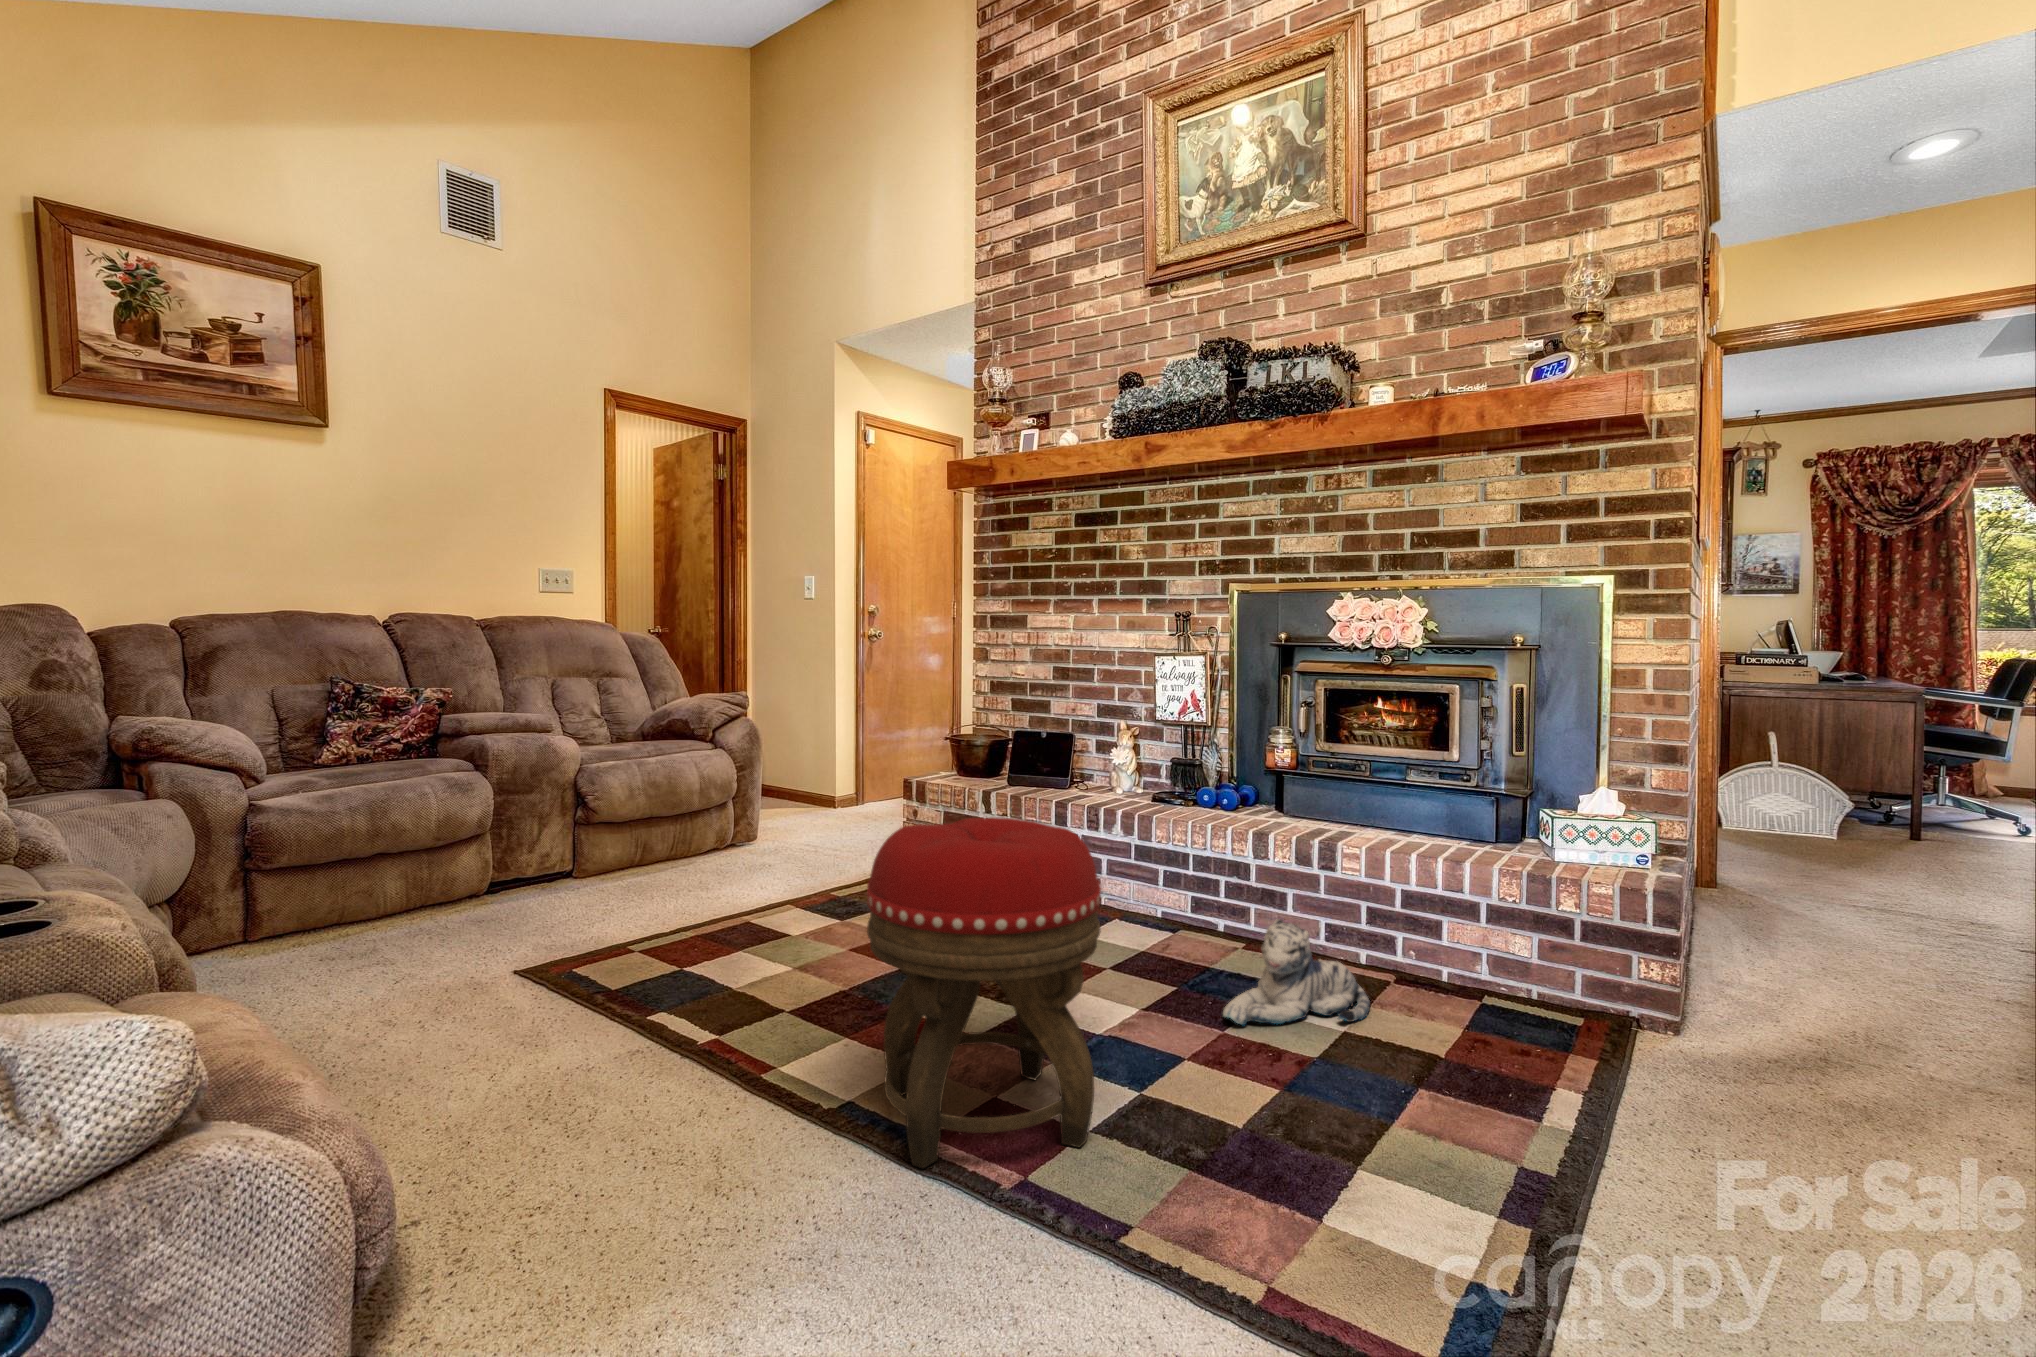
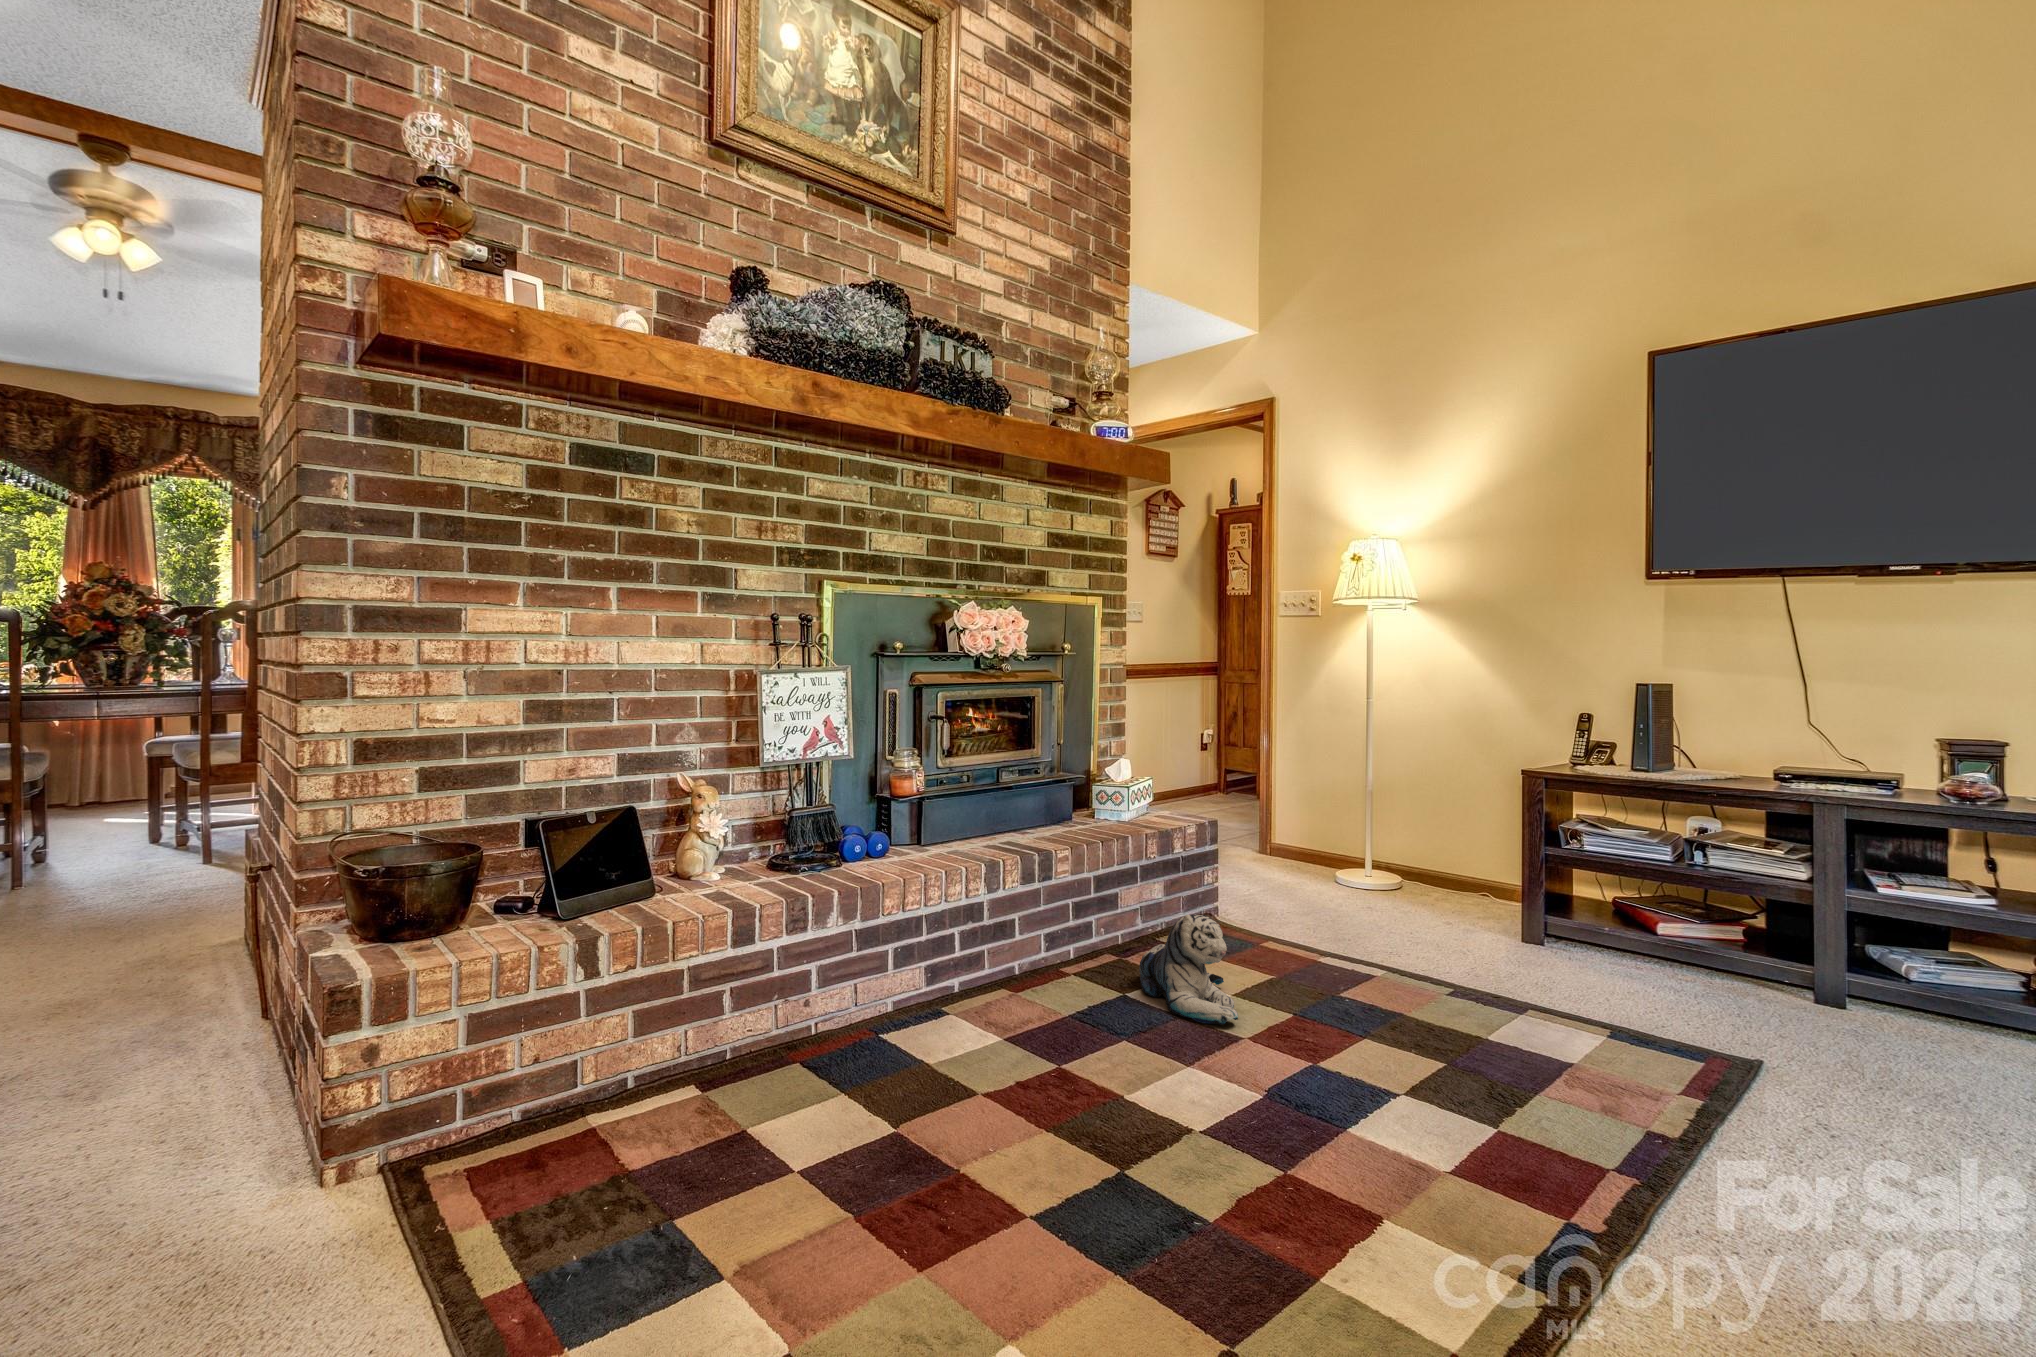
footstool: present [867,817,1101,1168] -> none [1374,832,1671,1225]

